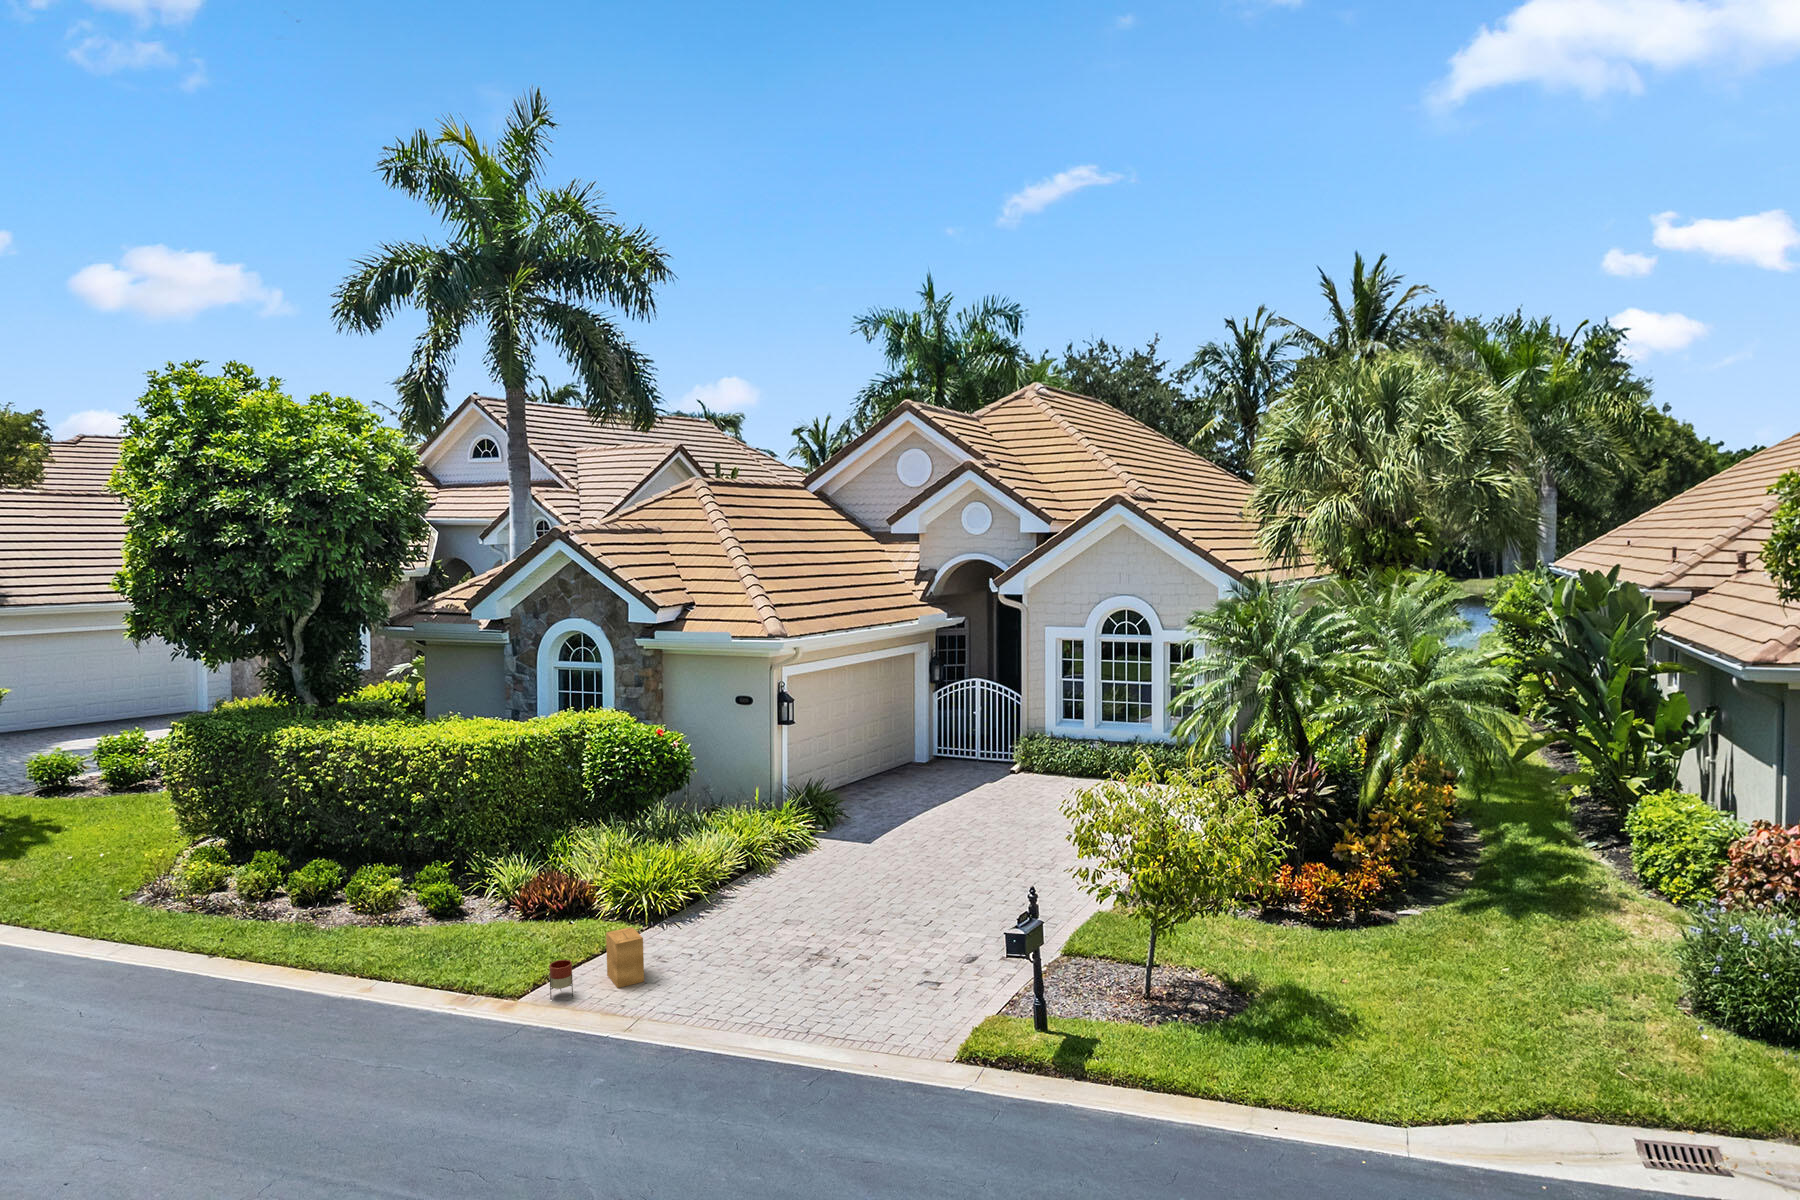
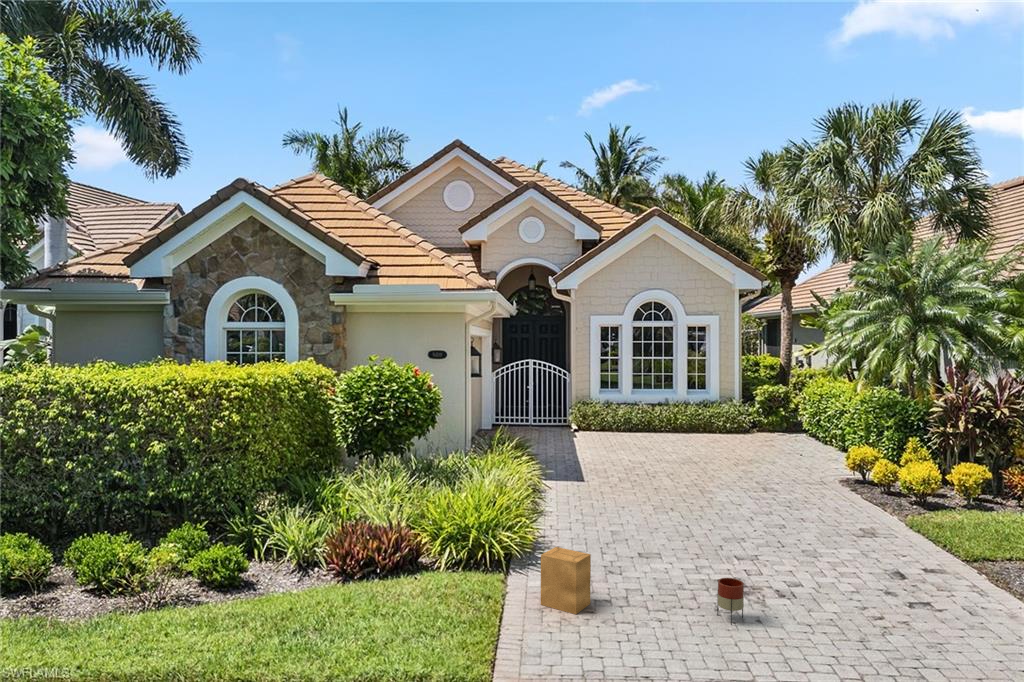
planter: present [549,960,573,998] -> present [717,578,744,625]

